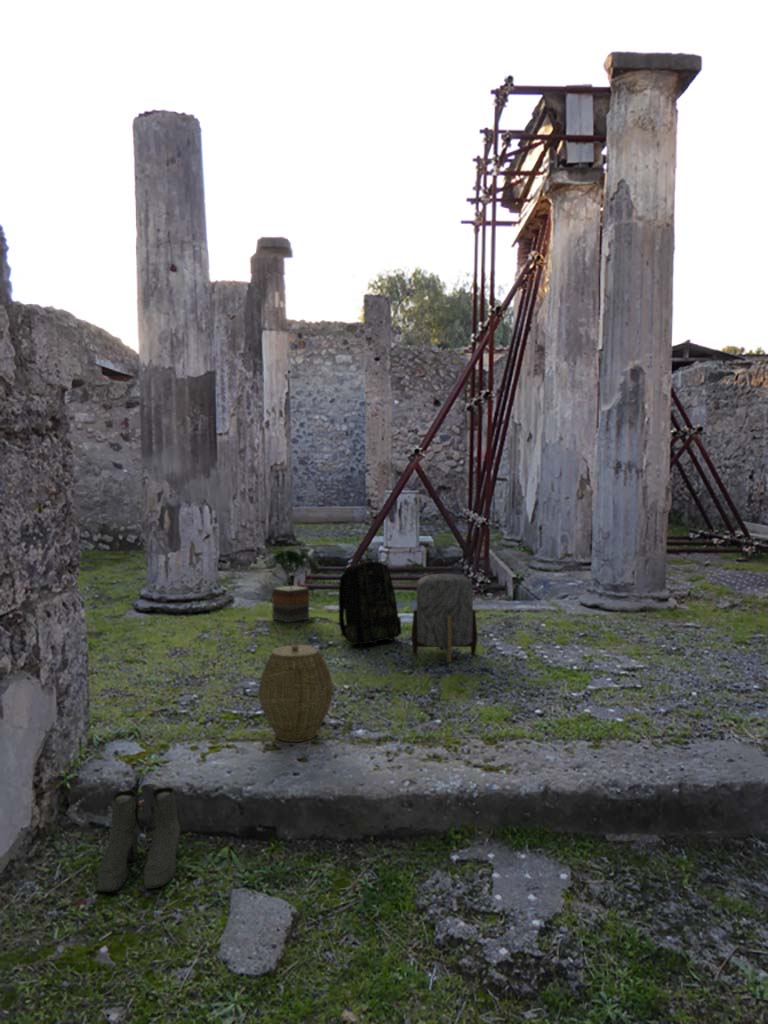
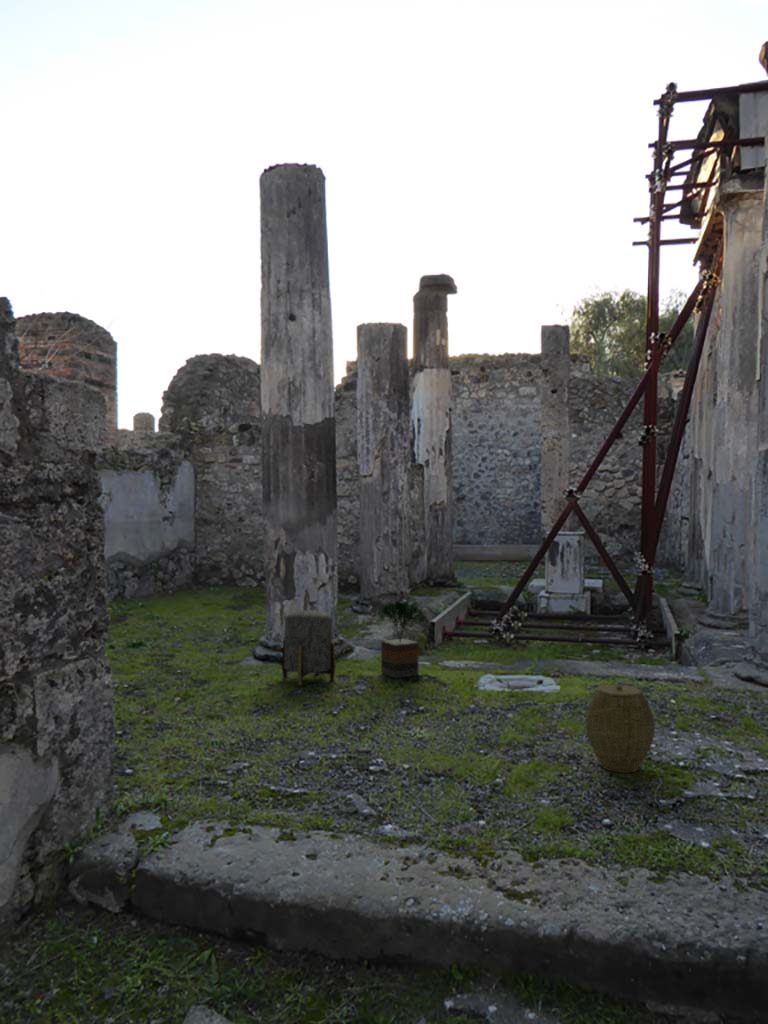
backpack: present [339,562,402,645] -> none [436,621,502,717]
stool: present [411,574,477,662] -> present [281,610,336,685]
woven basket: present [259,645,333,742] -> present [585,685,655,773]
boots: present [98,787,180,892] -> none [55,875,157,992]

